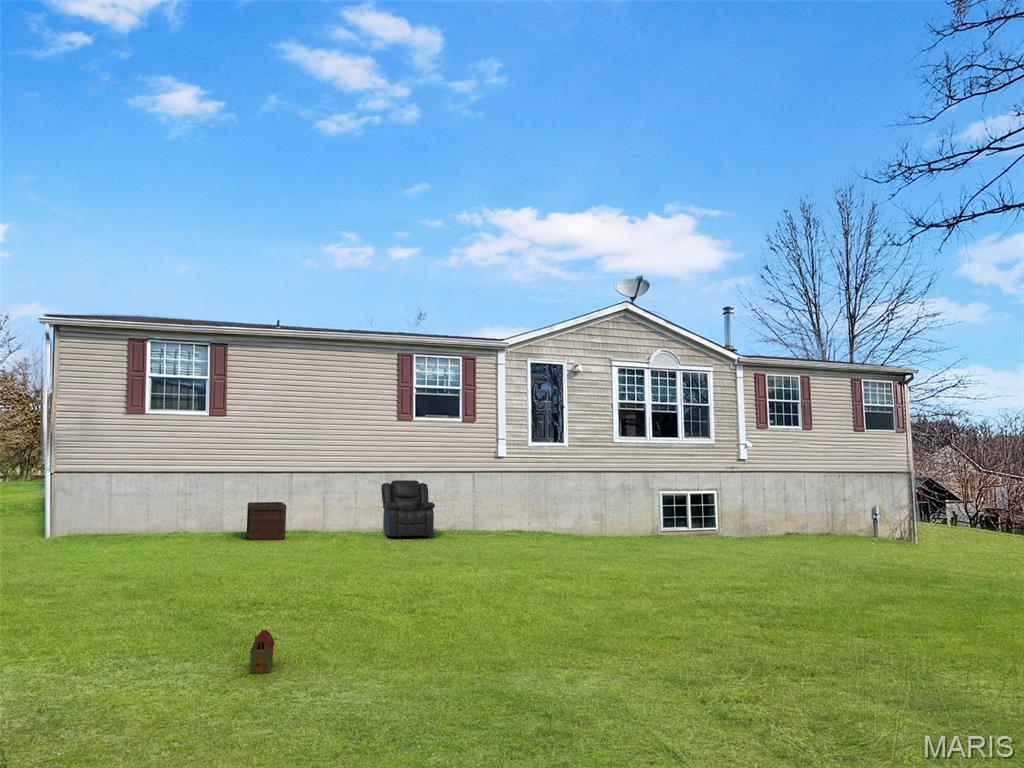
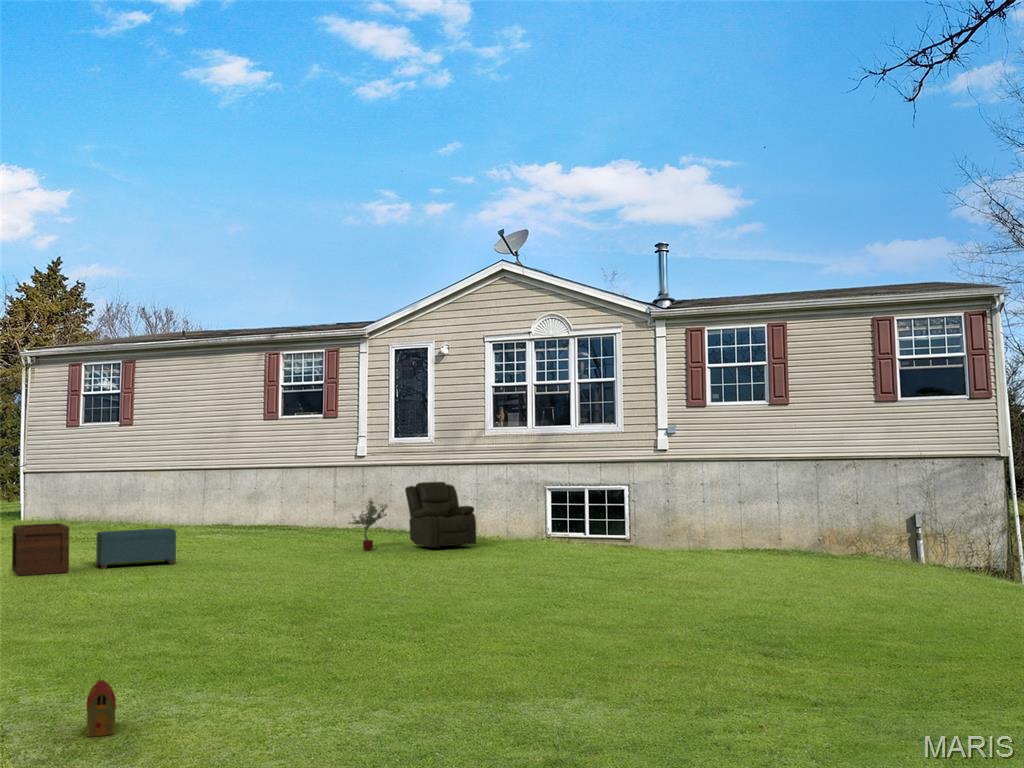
chair: present [381,480,435,539] -> present [405,482,476,549]
potted tree: none [494,492,526,533] -> present [349,499,387,551]
bench: none [306,509,364,538] -> present [96,528,176,569]

